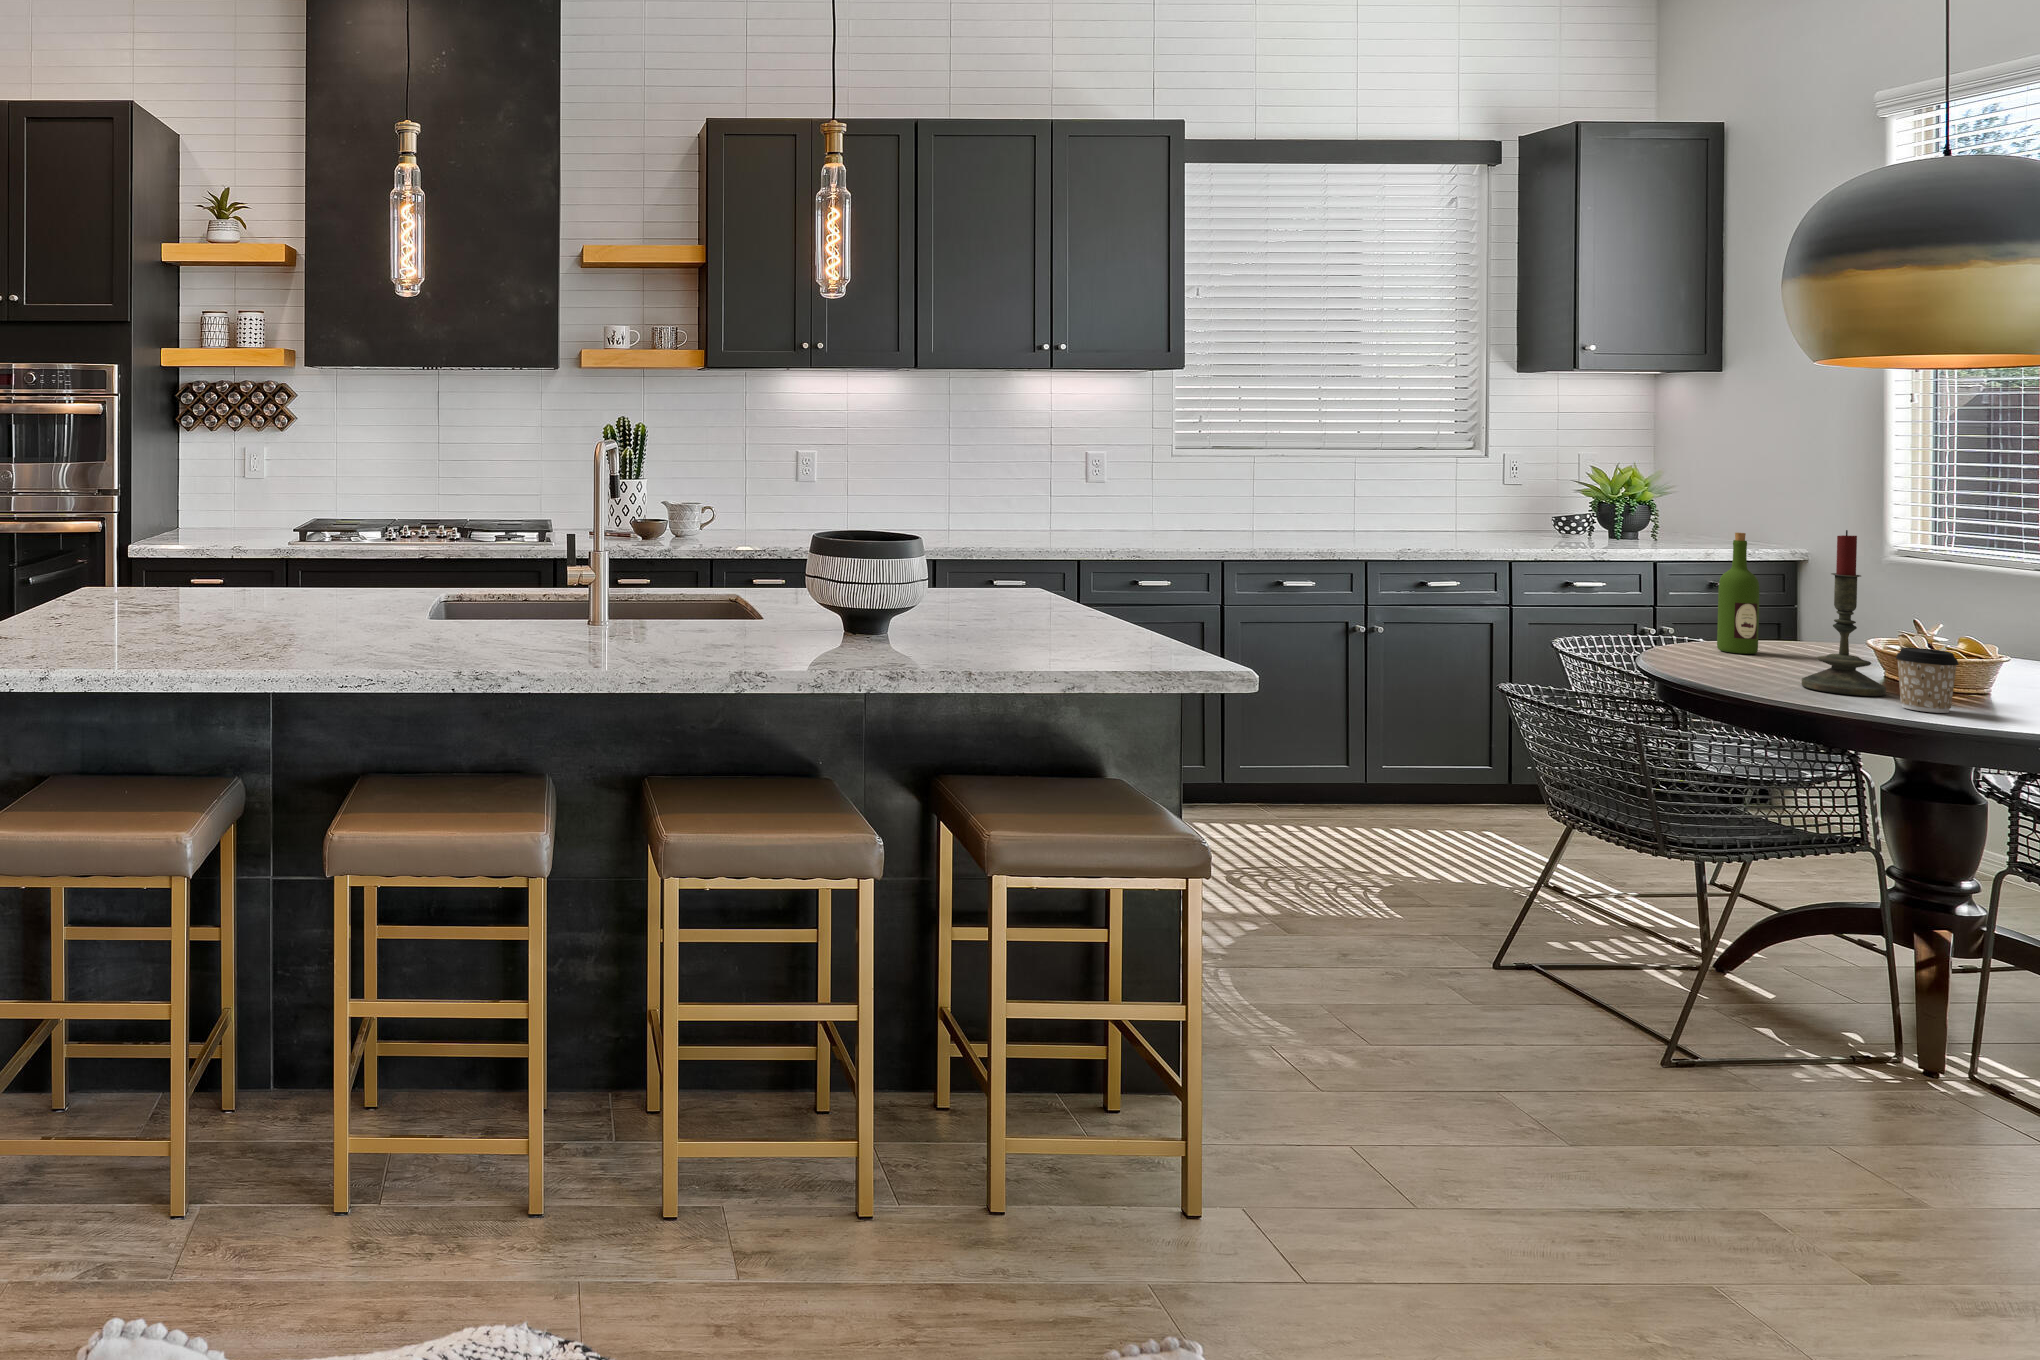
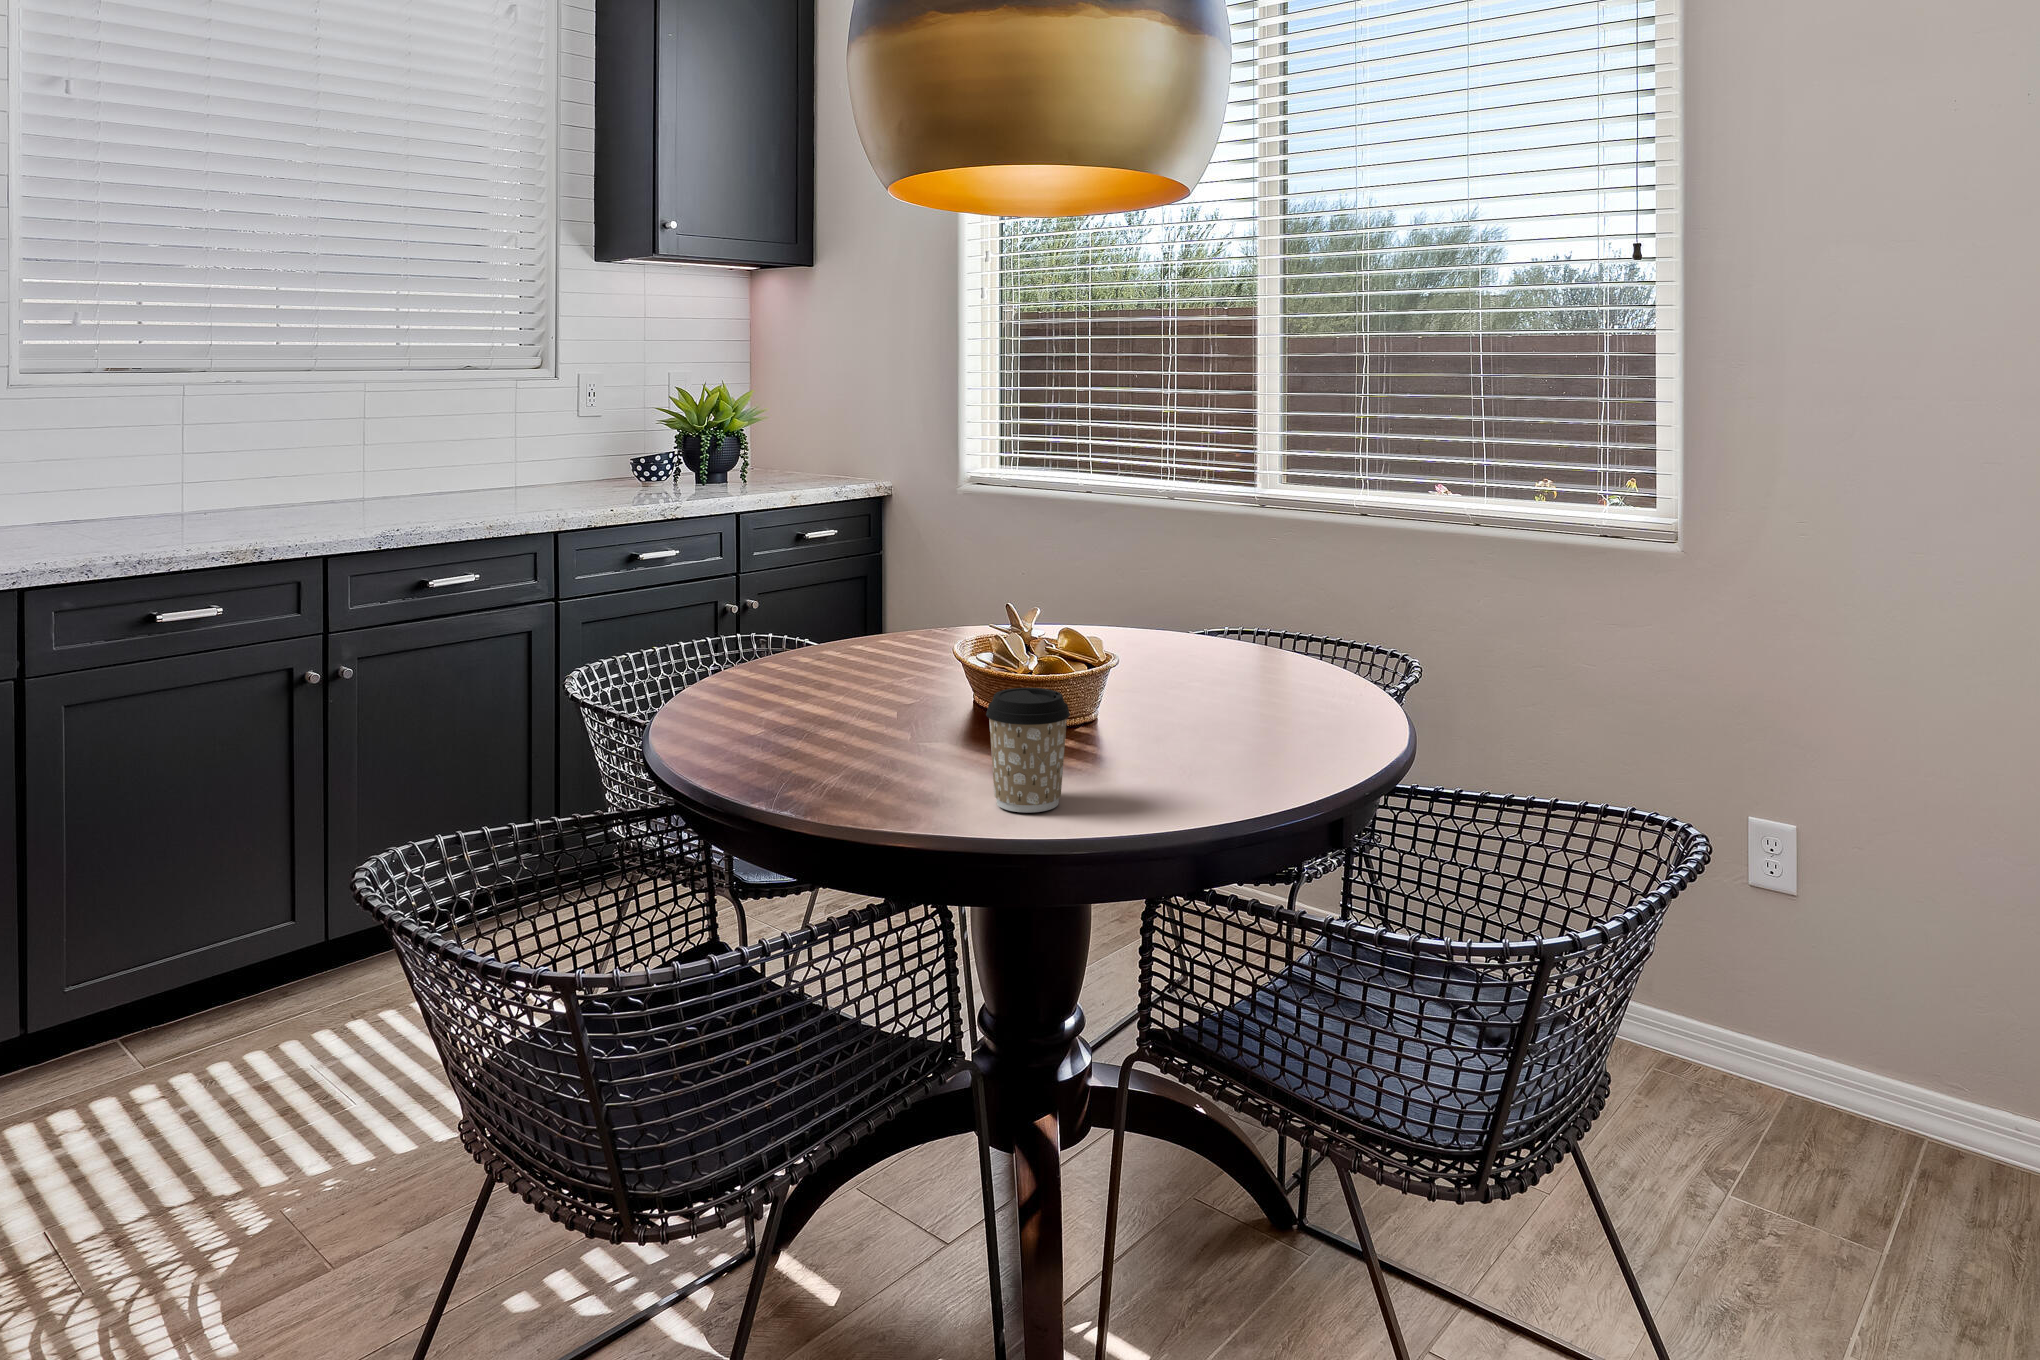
candle: present [1802,530,1886,696] -> none [860,478,973,781]
wine bottle: present [1717,533,1760,654] -> none [764,483,817,683]

